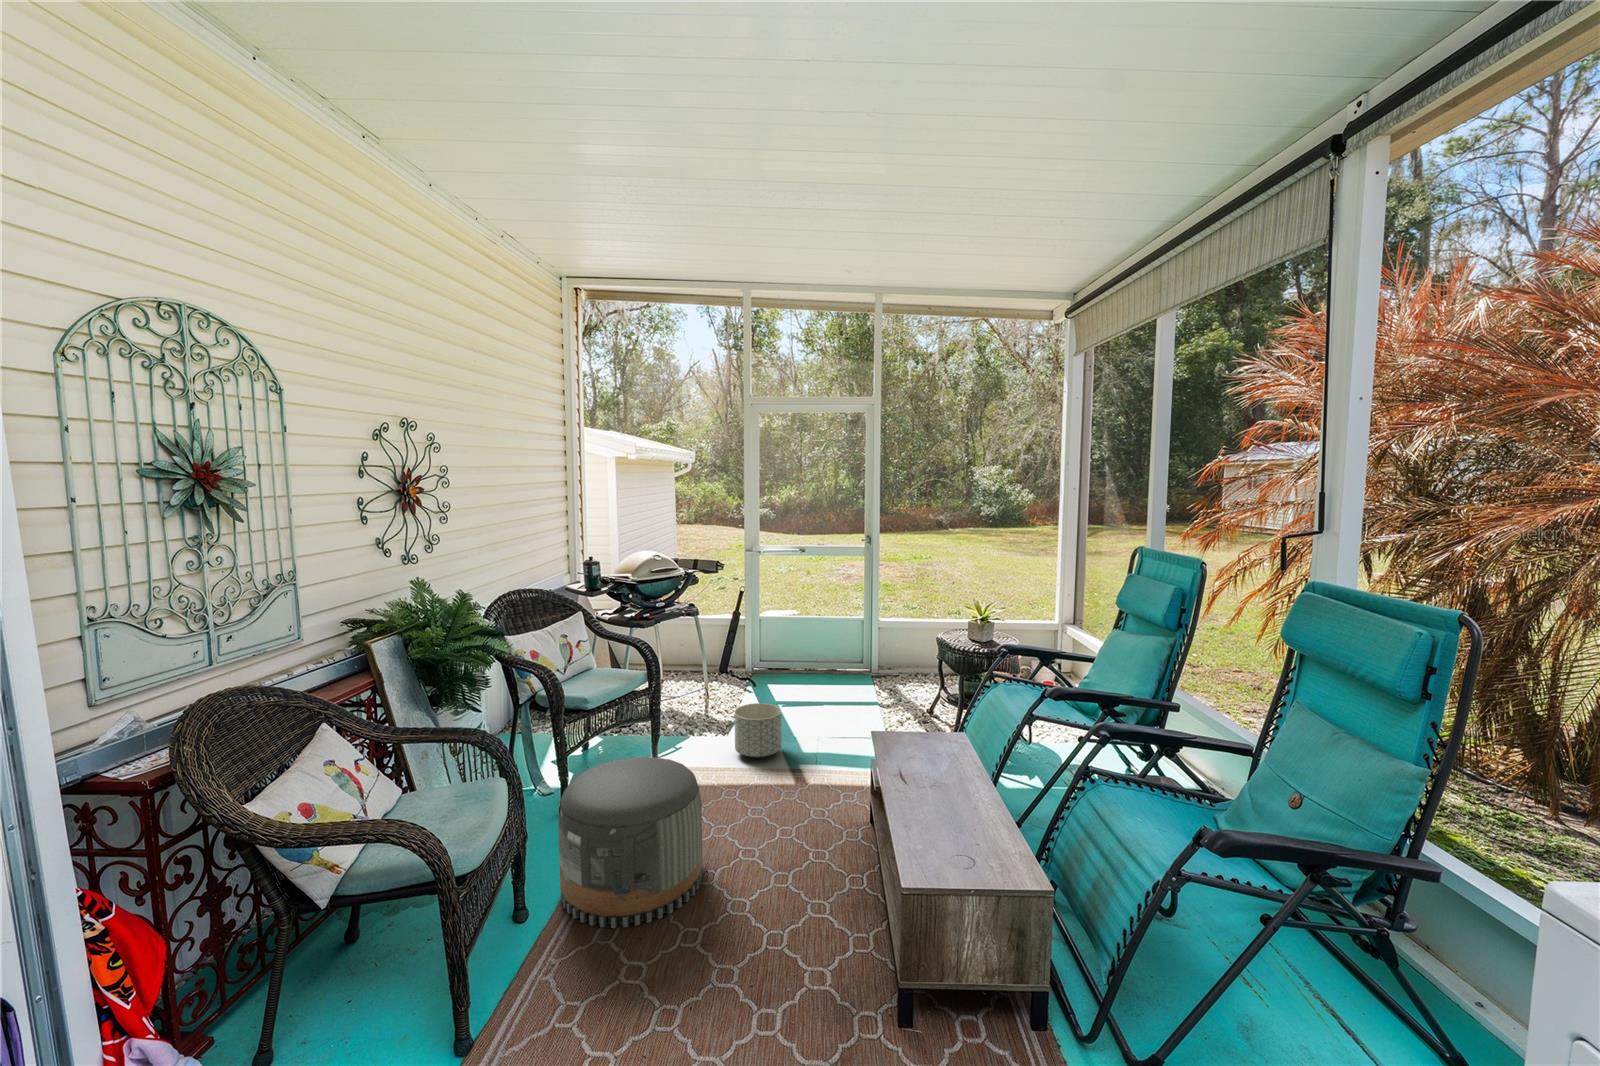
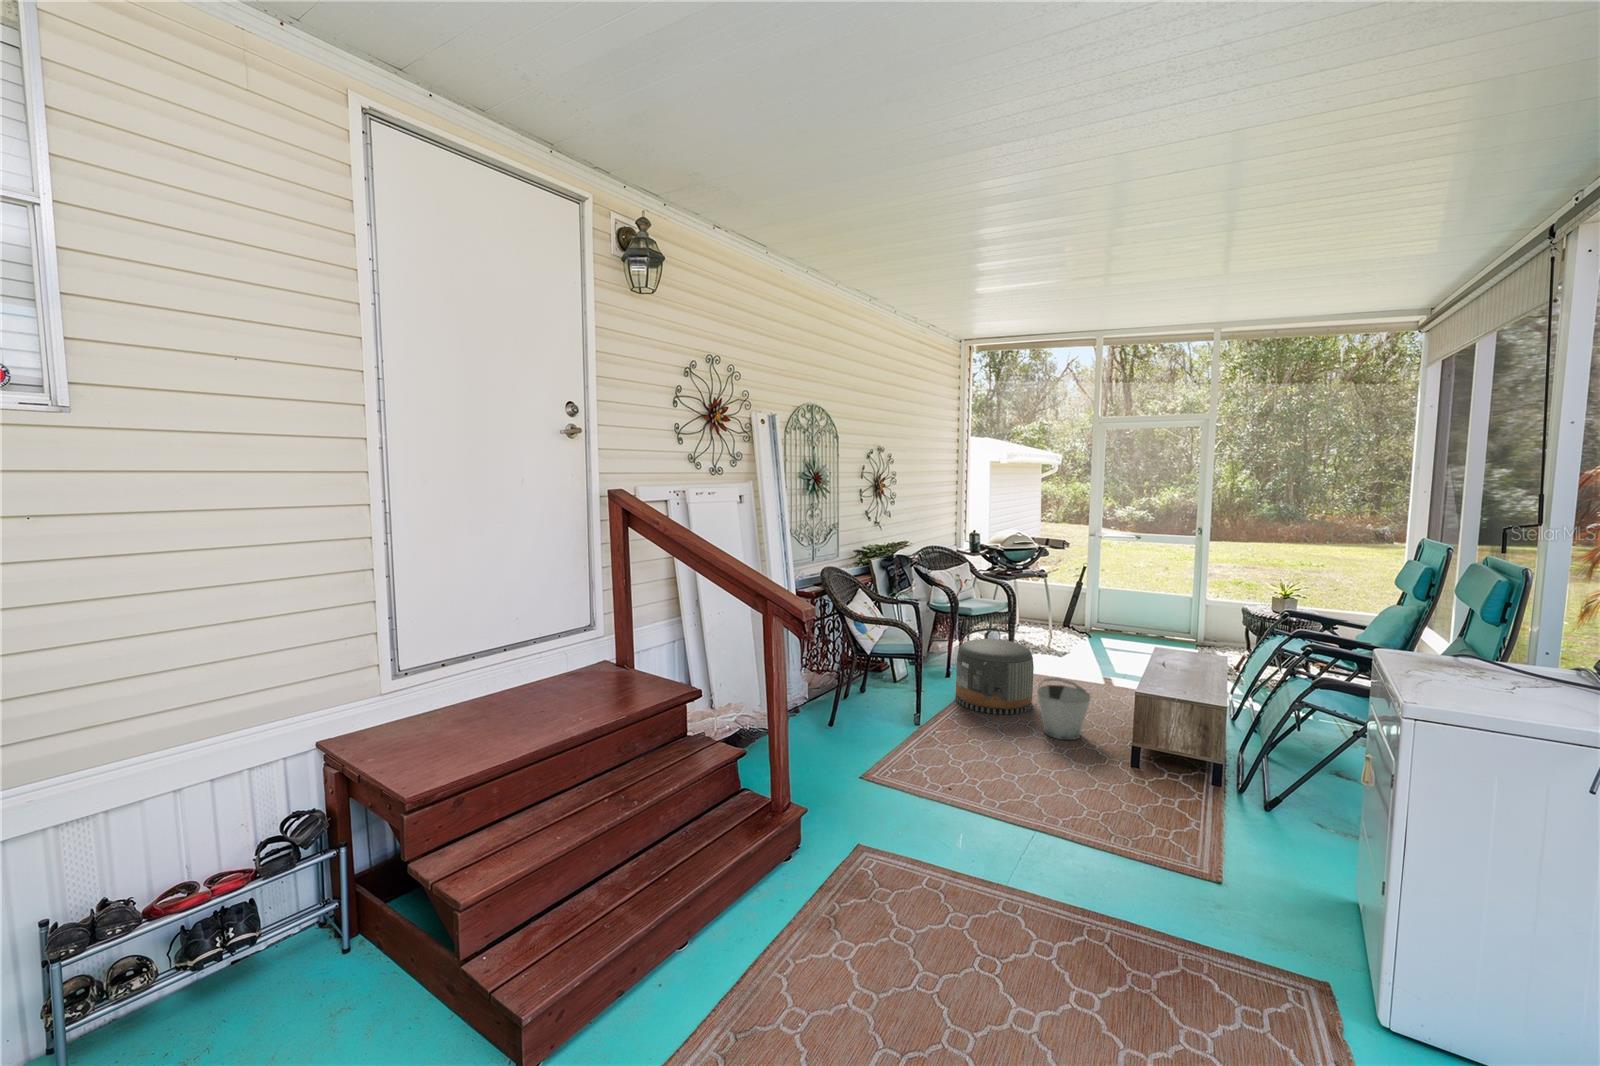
planter: present [735,703,781,758] -> none [1064,637,1099,672]
bucket: none [718,834,814,971] -> present [1038,678,1090,740]

